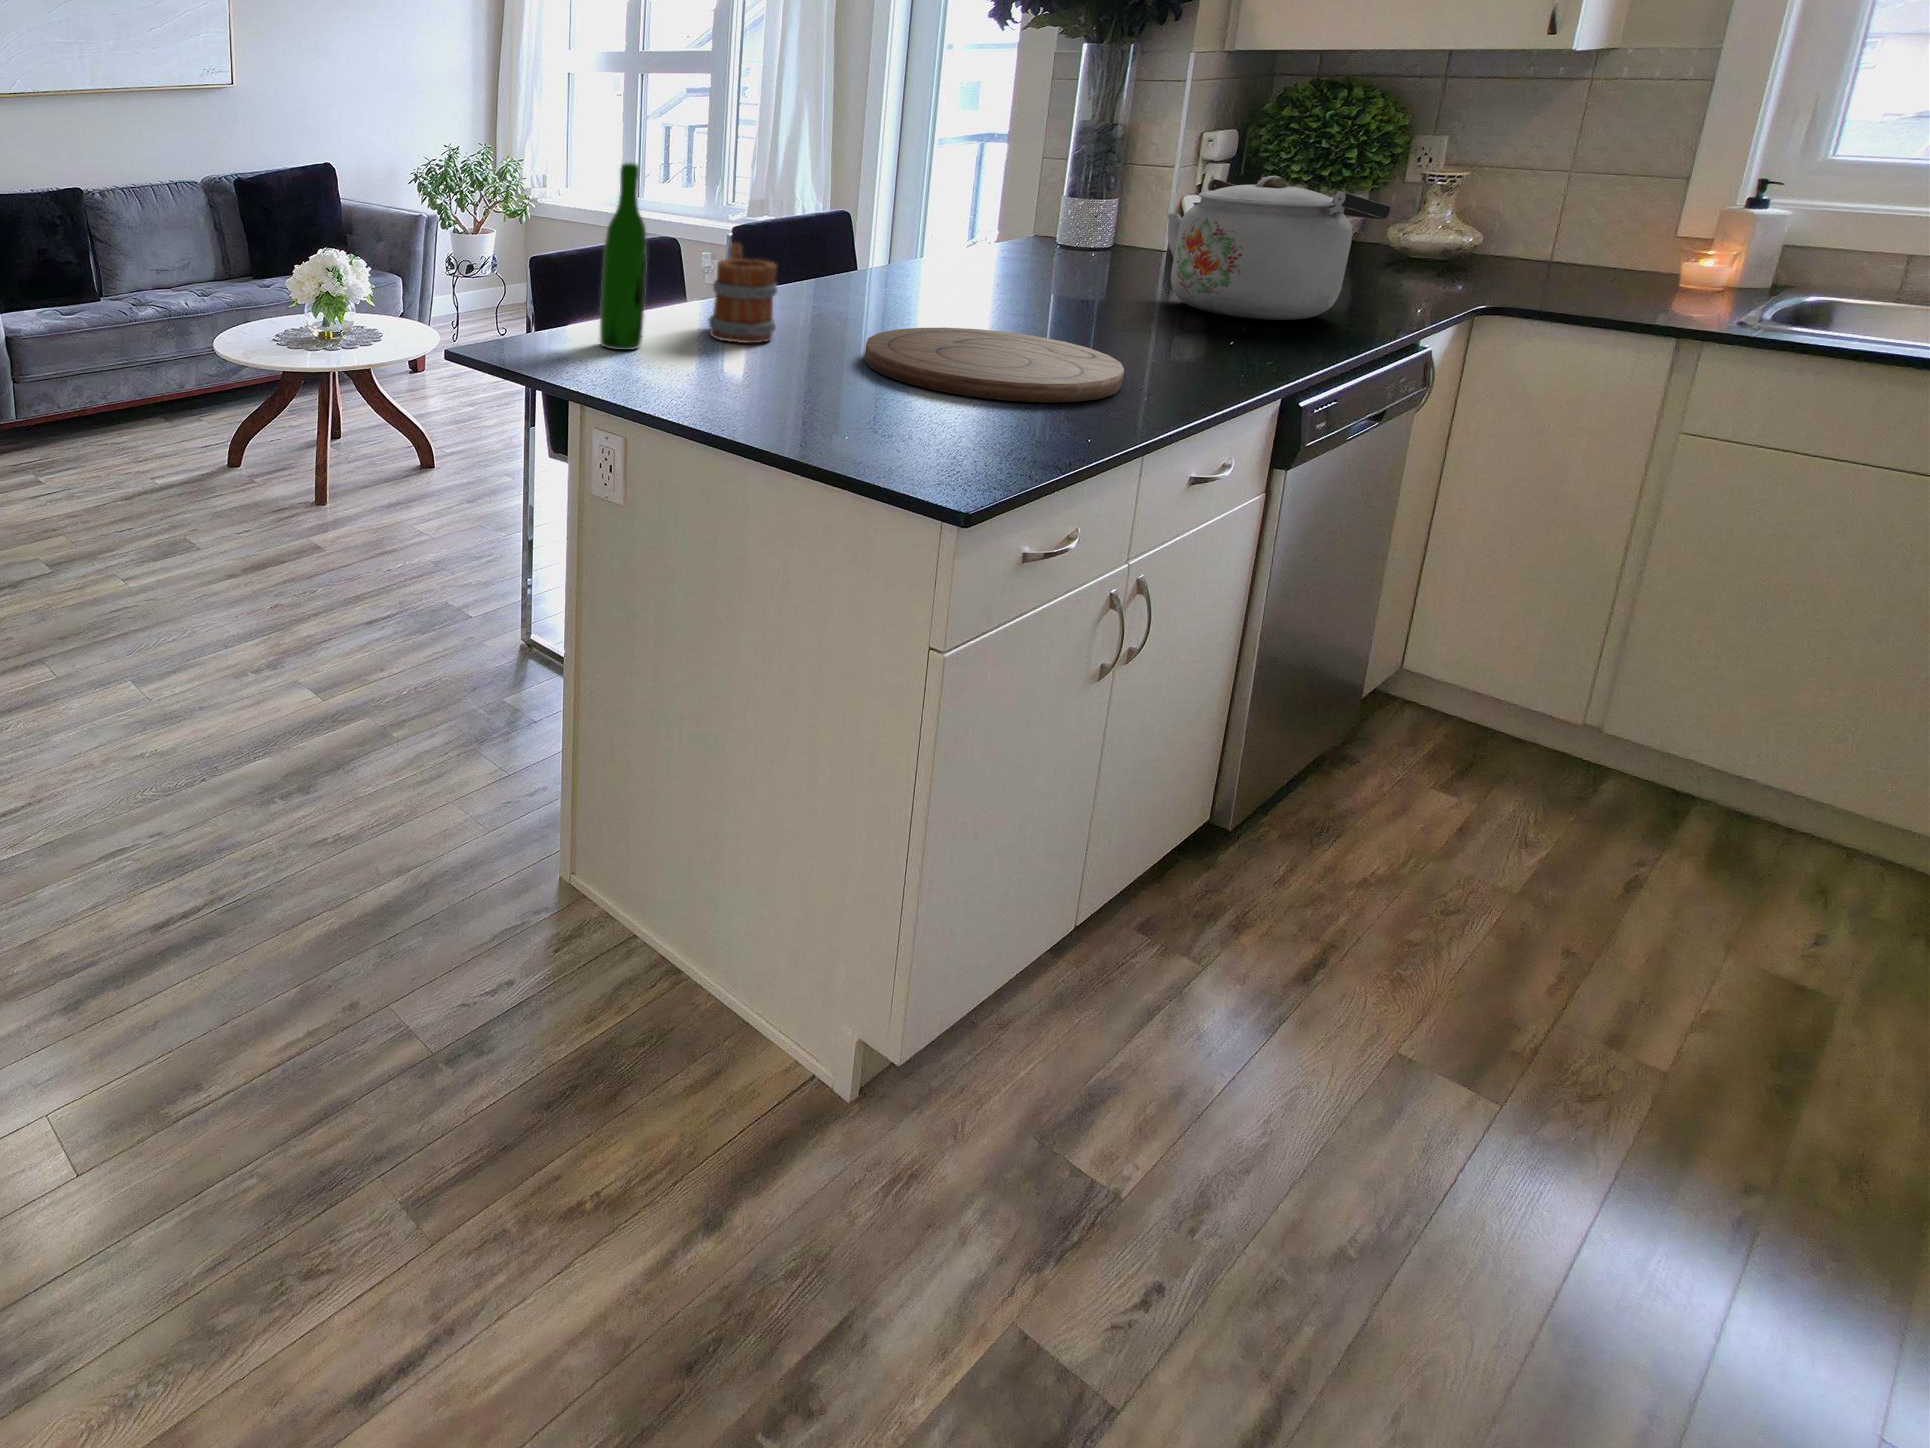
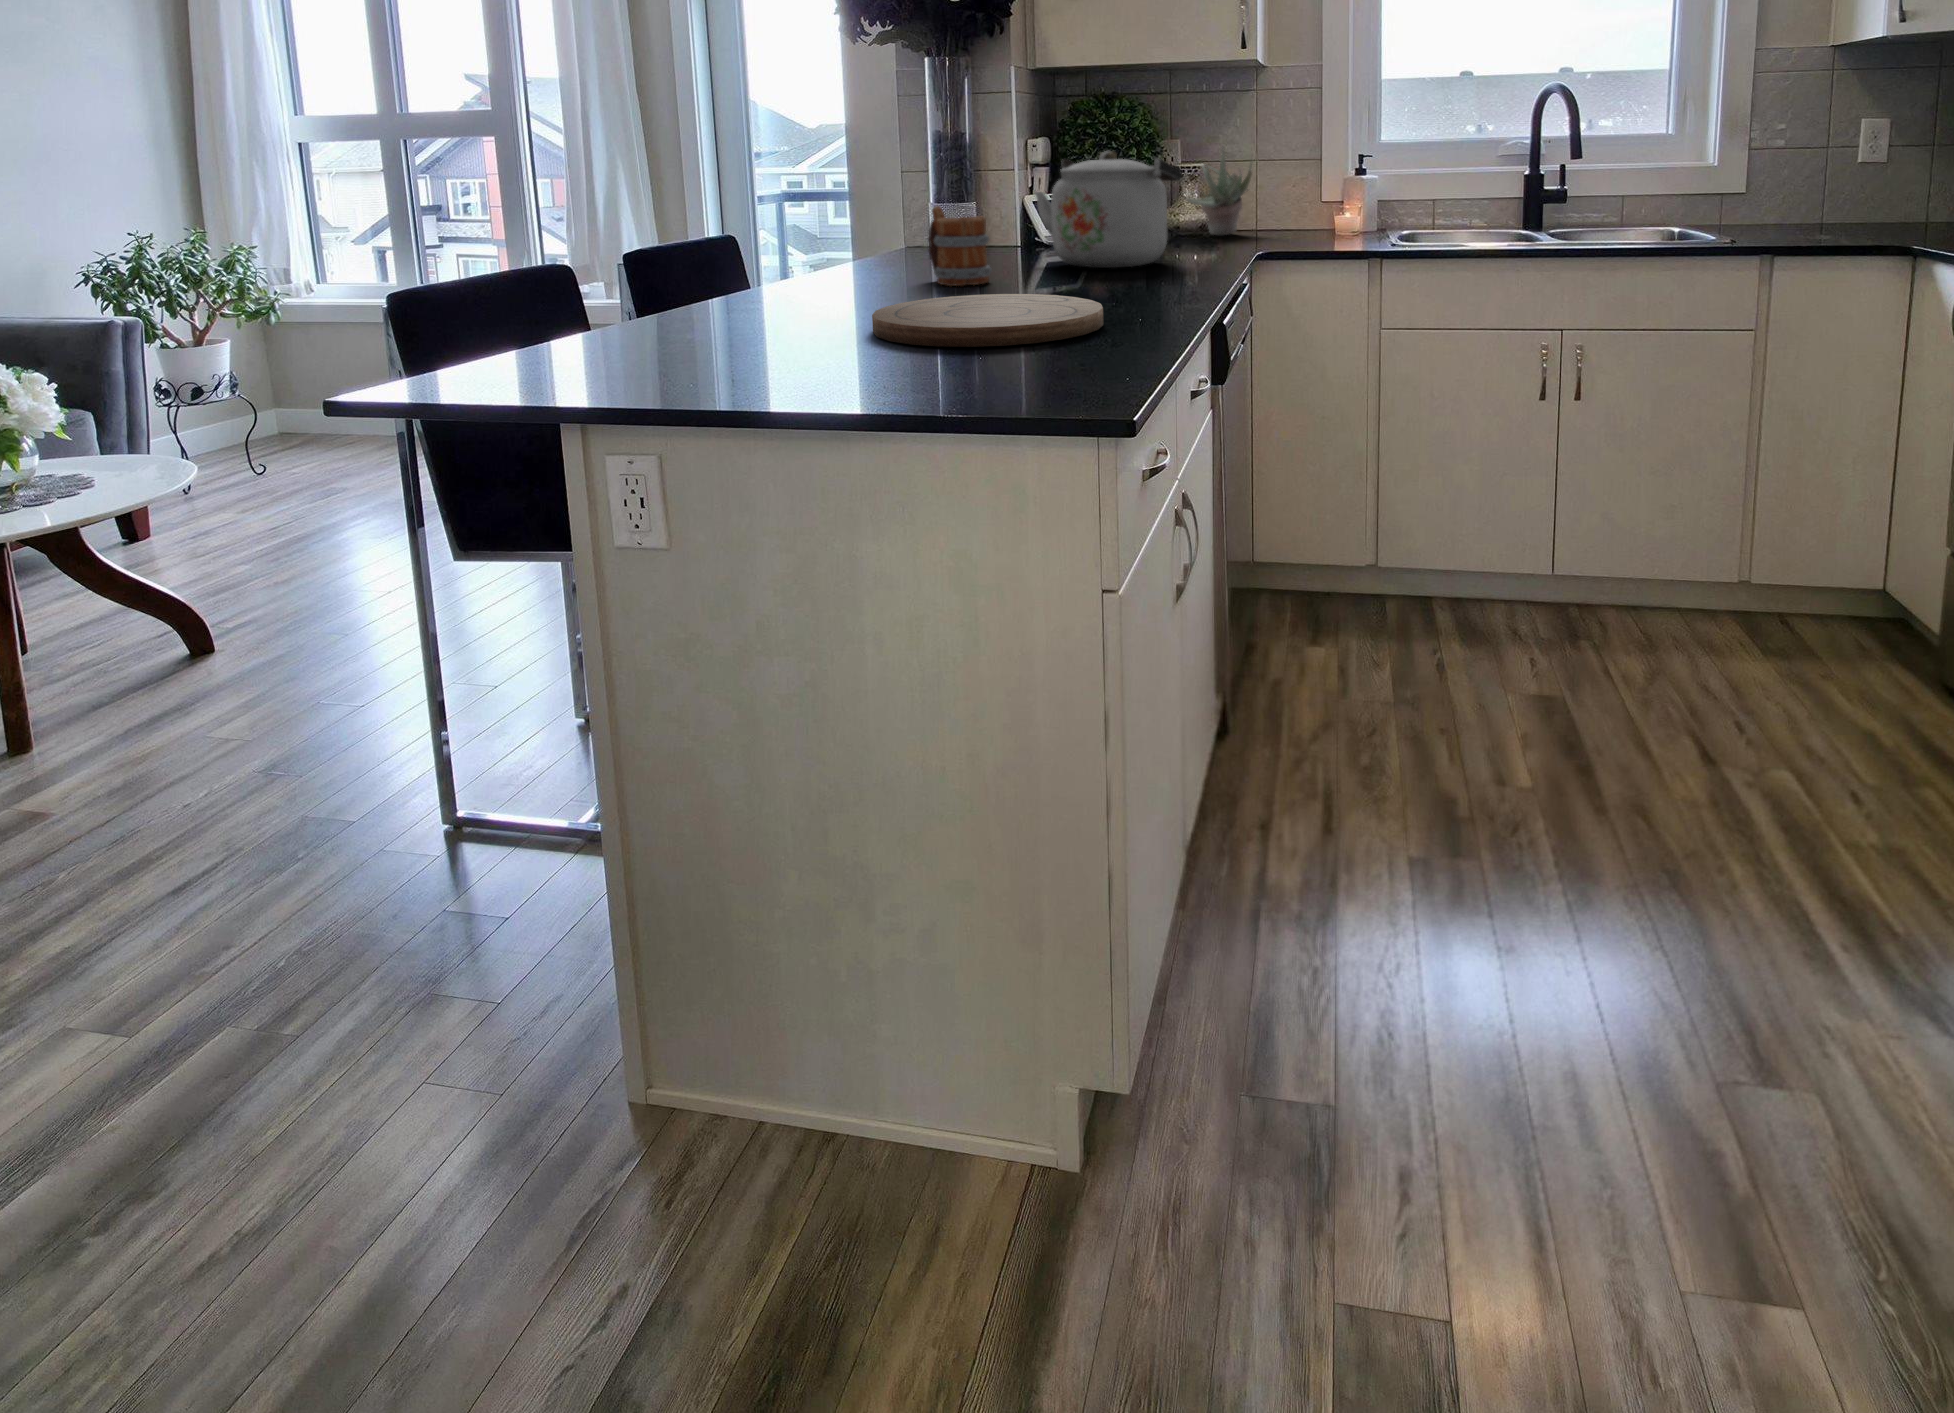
wine bottle: present [600,163,647,350] -> none [552,136,622,375]
succulent plant: none [1437,164,1591,287] -> present [1186,147,1252,235]
mug: present [709,243,777,343] -> present [928,206,992,286]

